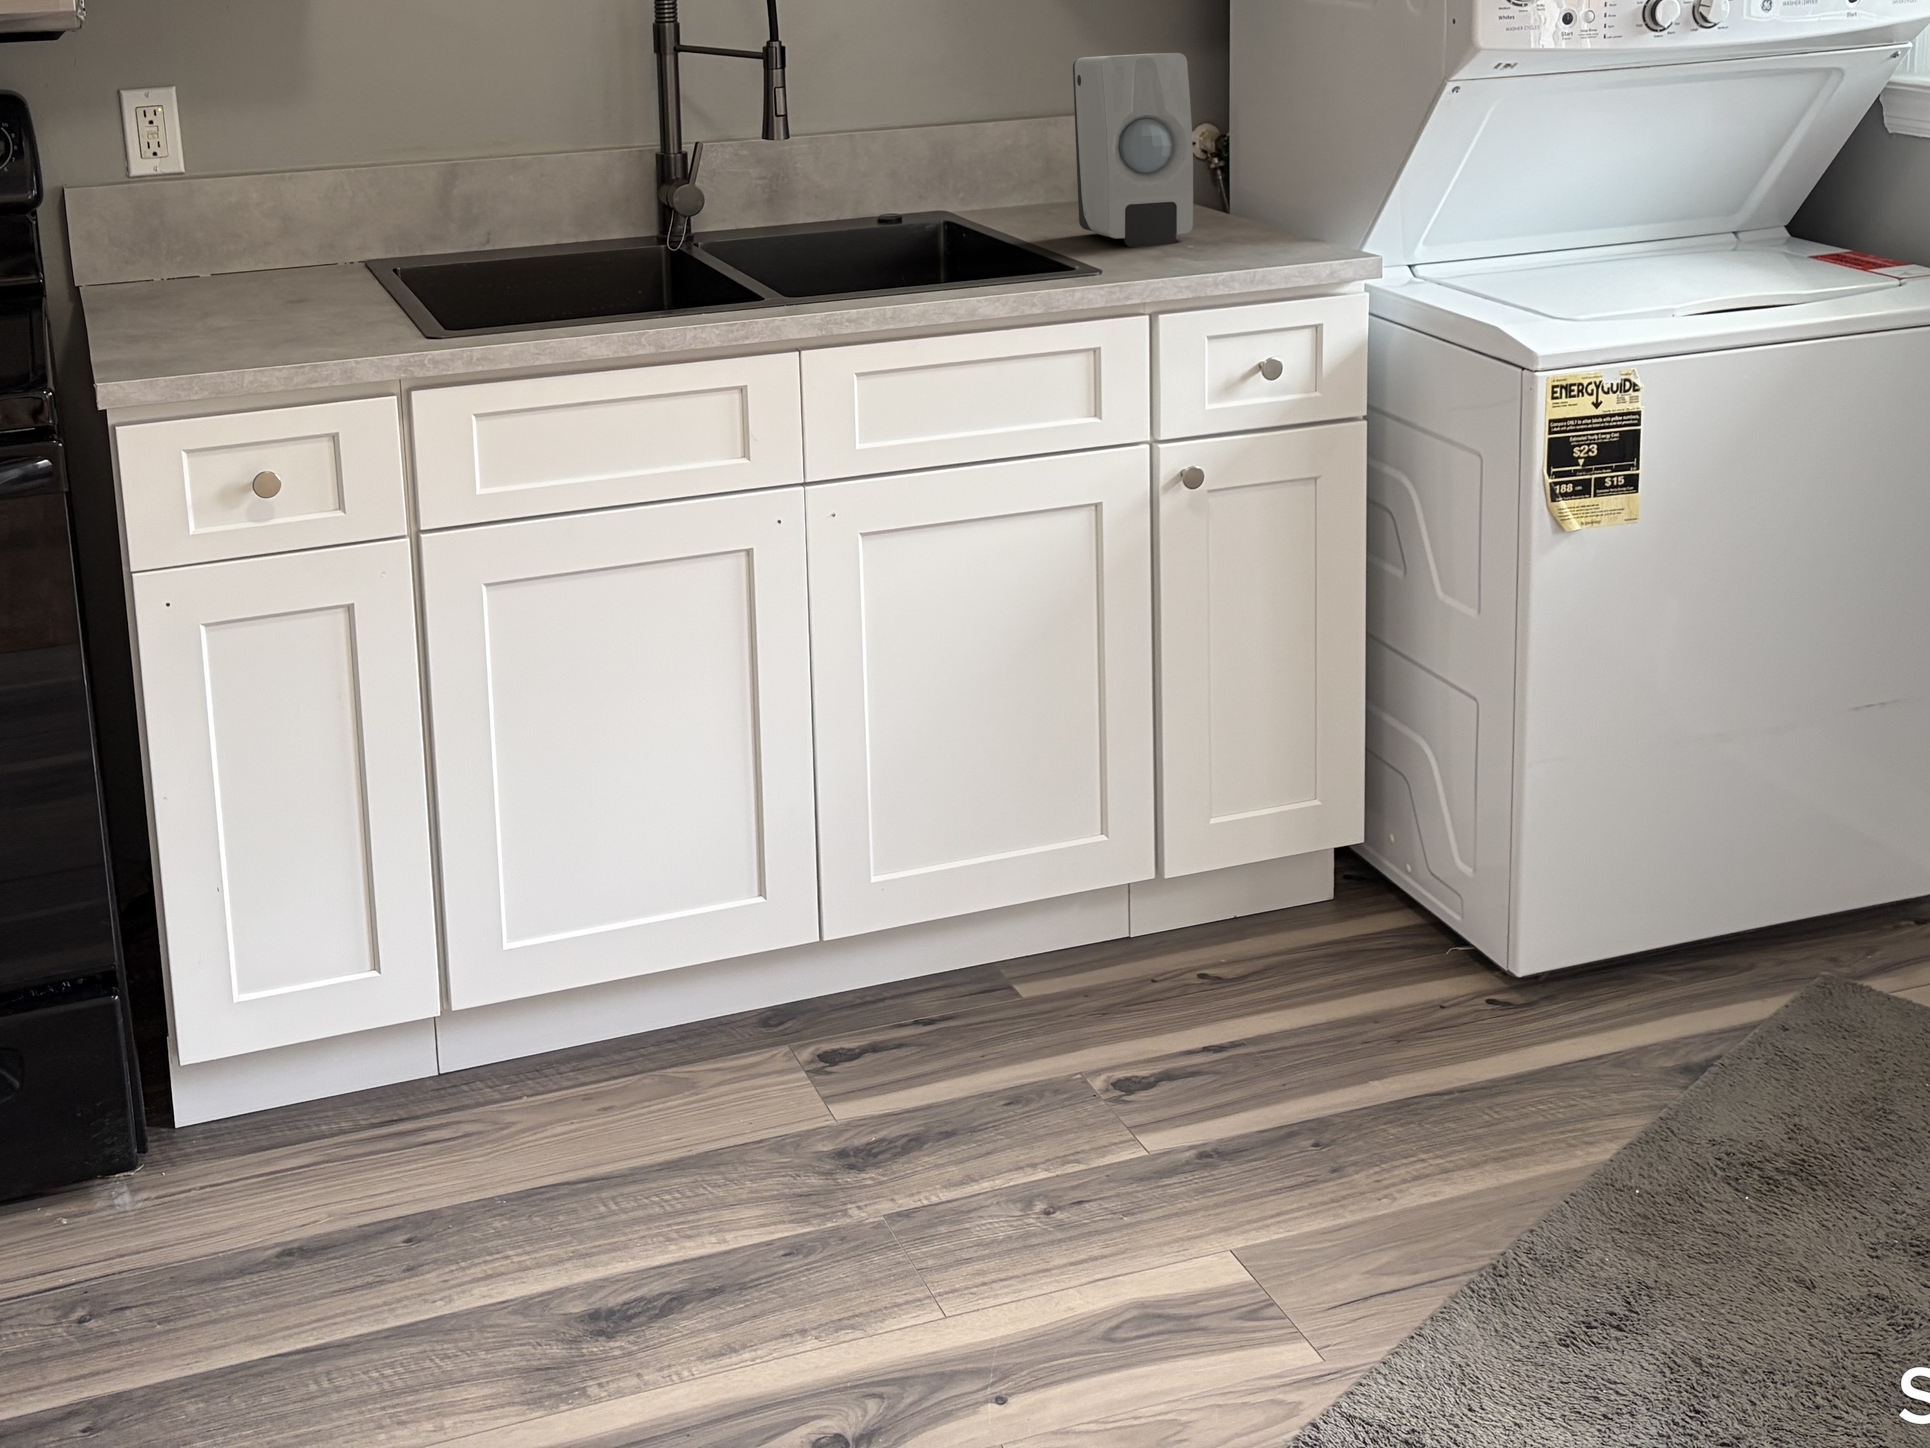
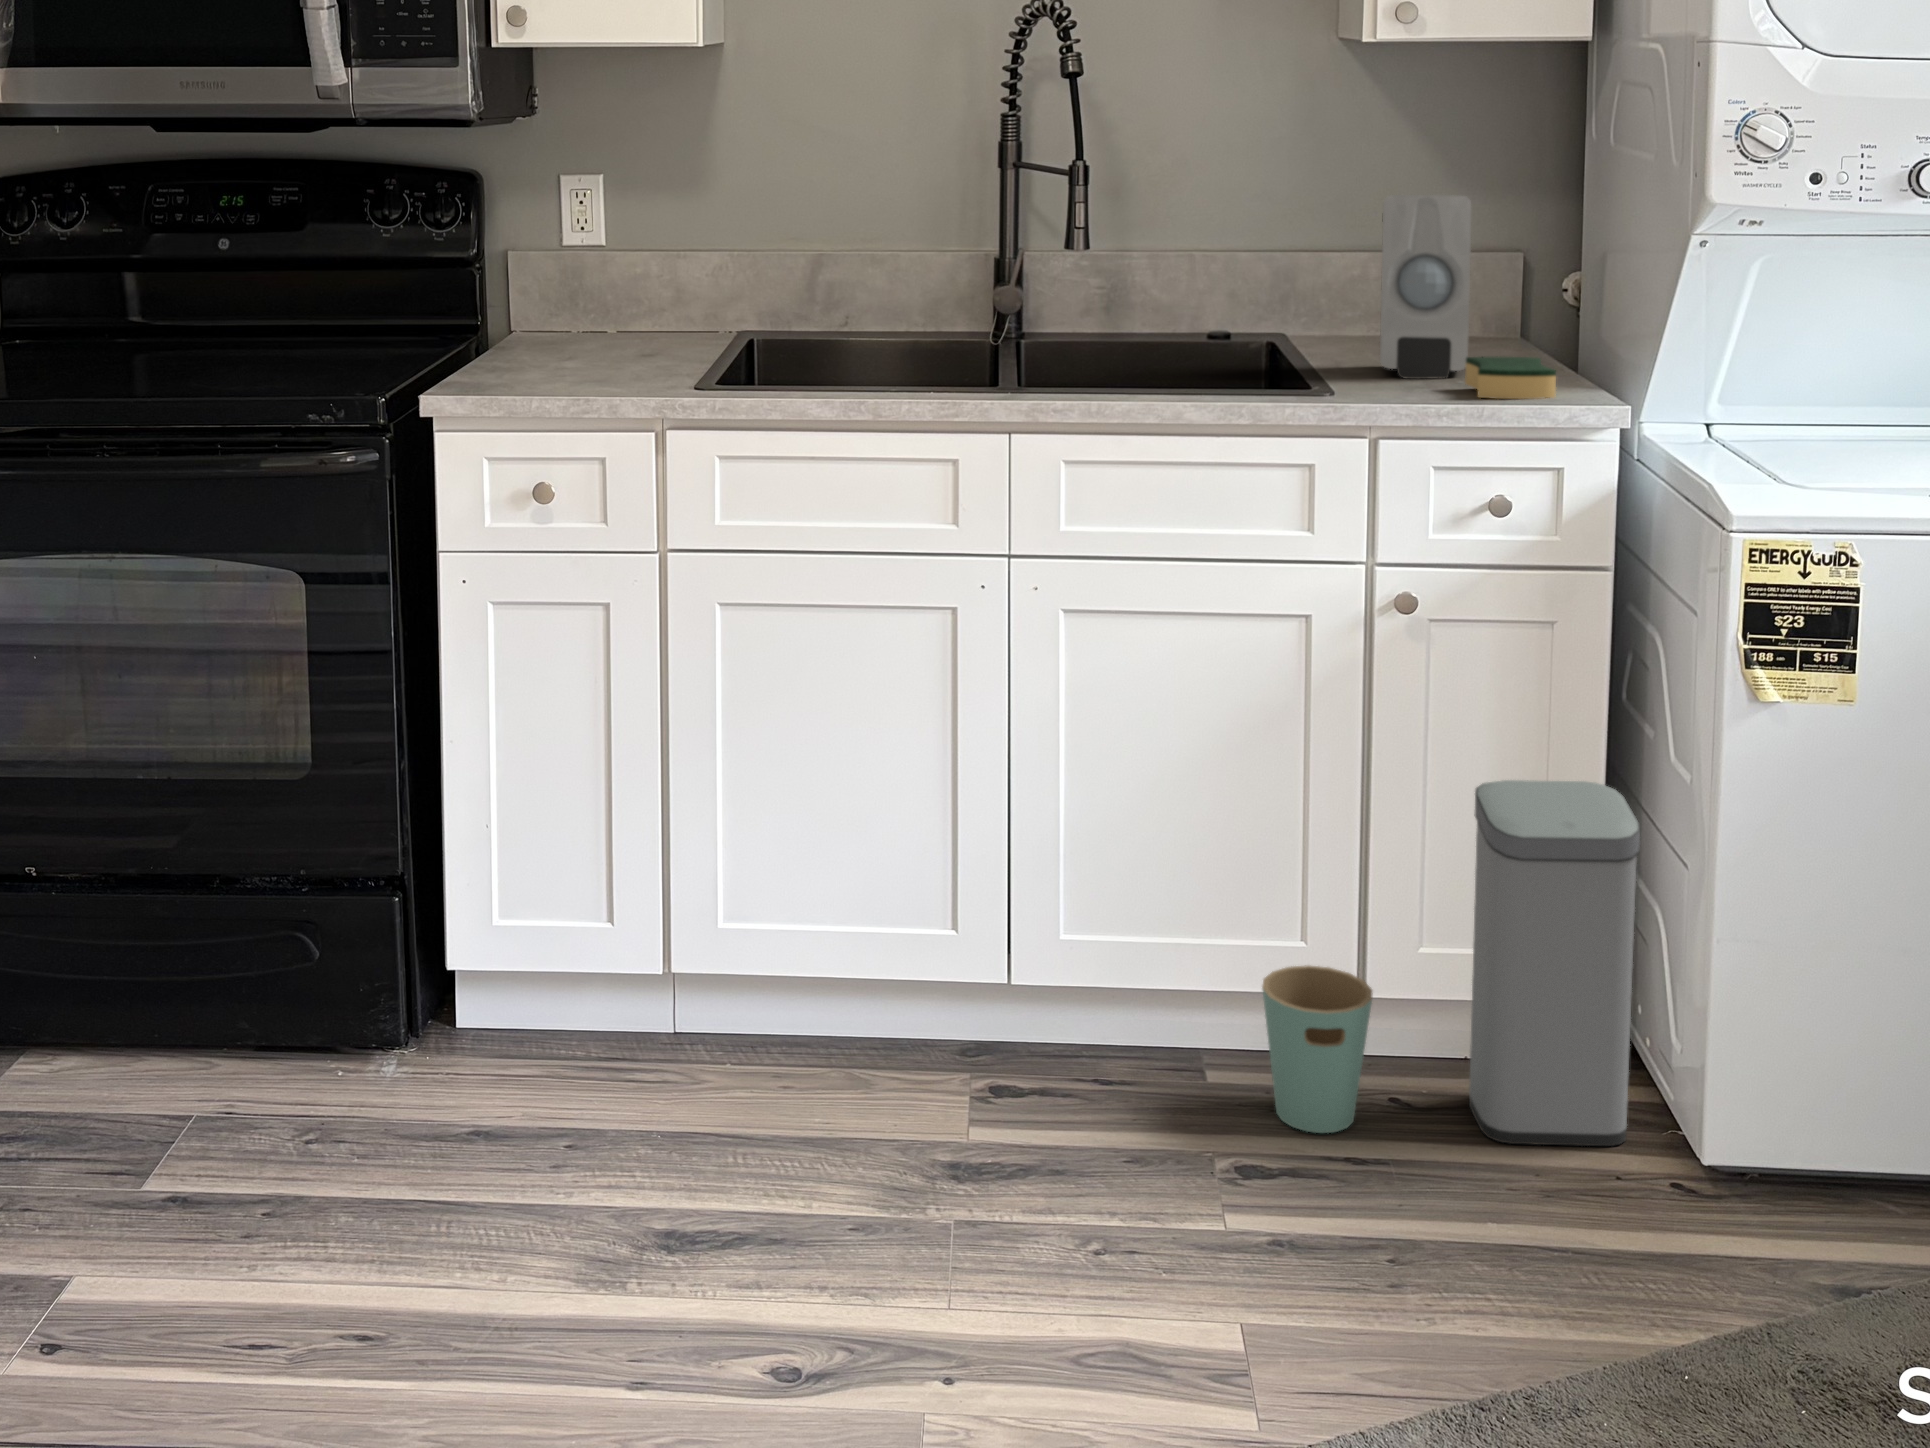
sponge: none [1221,215,1326,262] -> present [1465,357,1556,399]
trash can: none [1091,630,1433,1031] -> present [1262,780,1640,1146]

